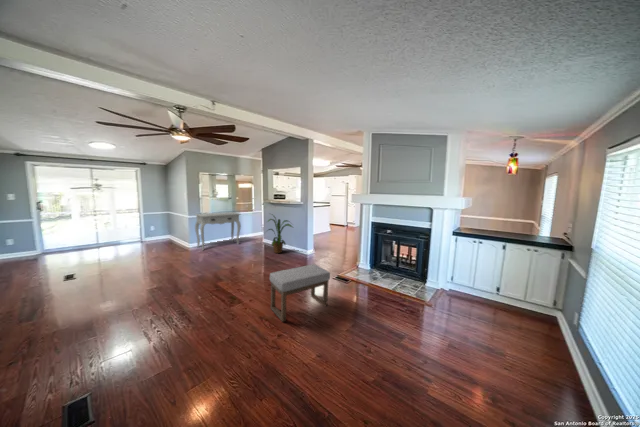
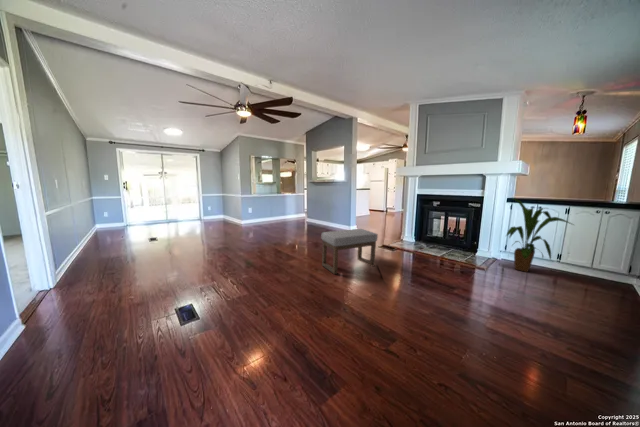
console table: present [195,212,241,250] -> none [245,194,285,227]
house plant: present [268,219,292,253] -> present [507,199,570,272]

